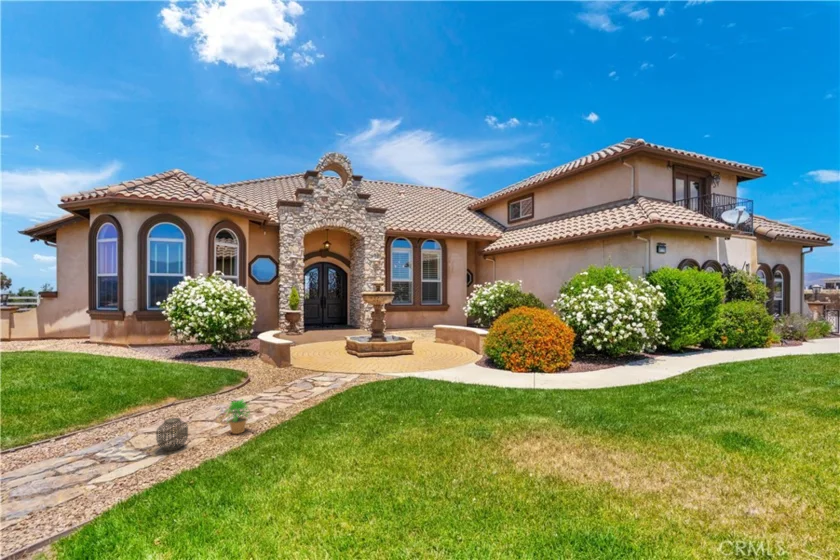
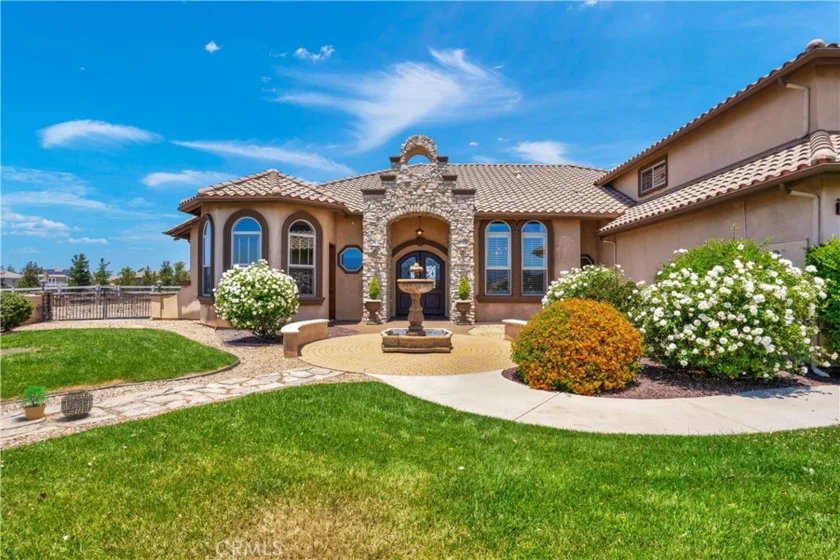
potted plant: present [228,399,248,434] -> present [21,385,49,419]

